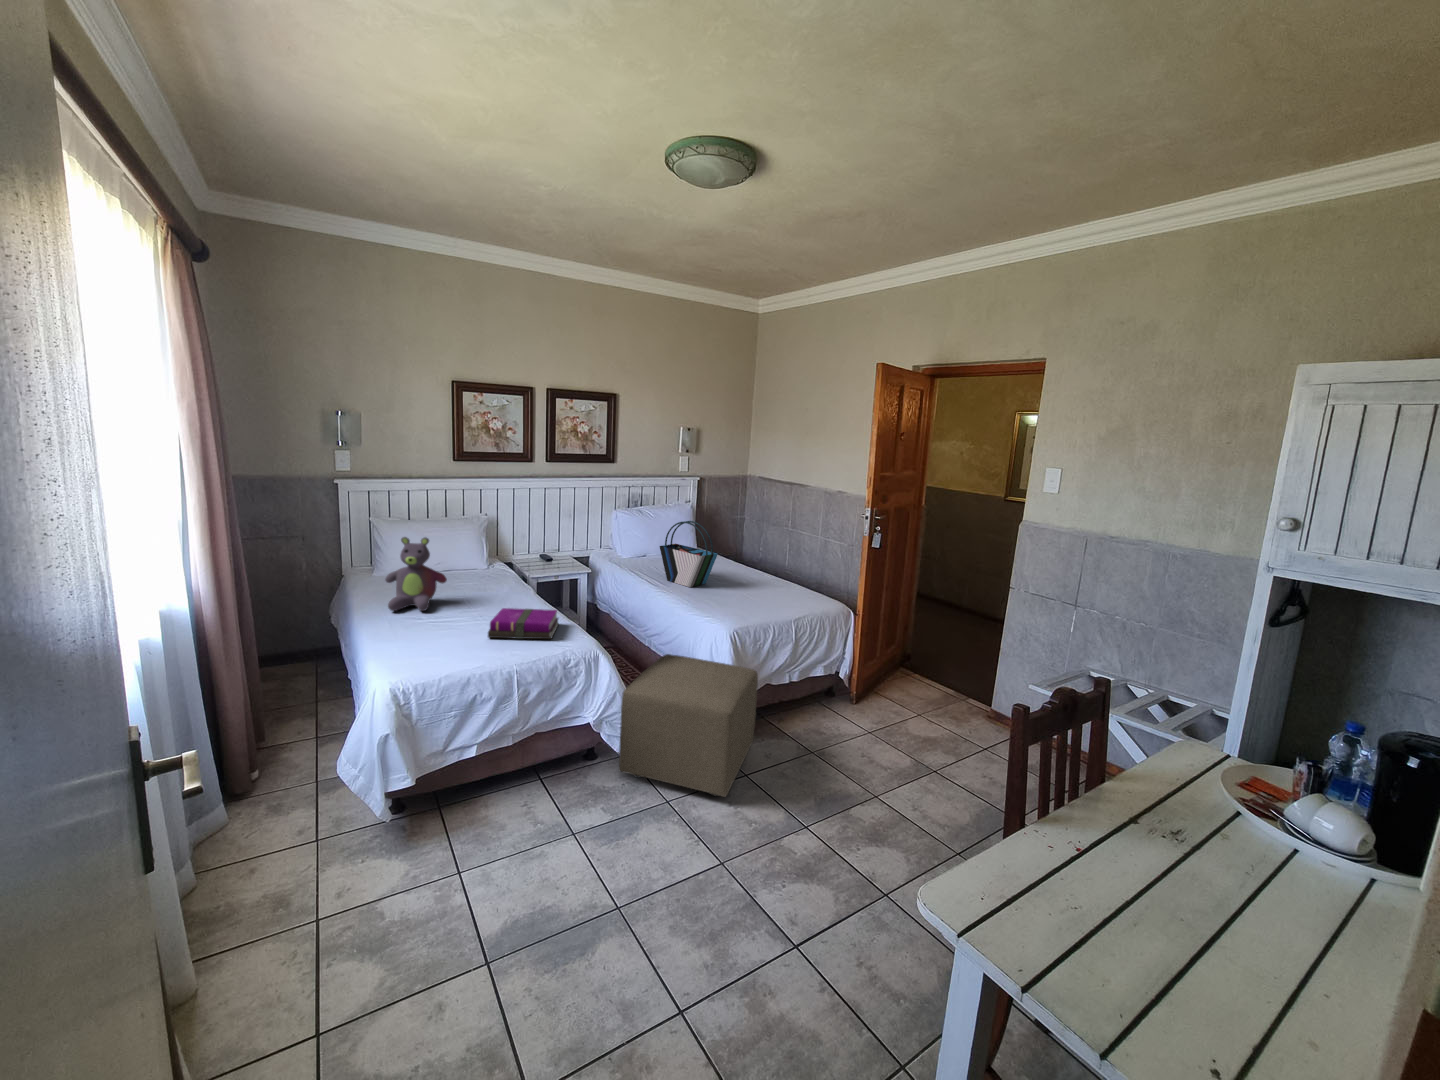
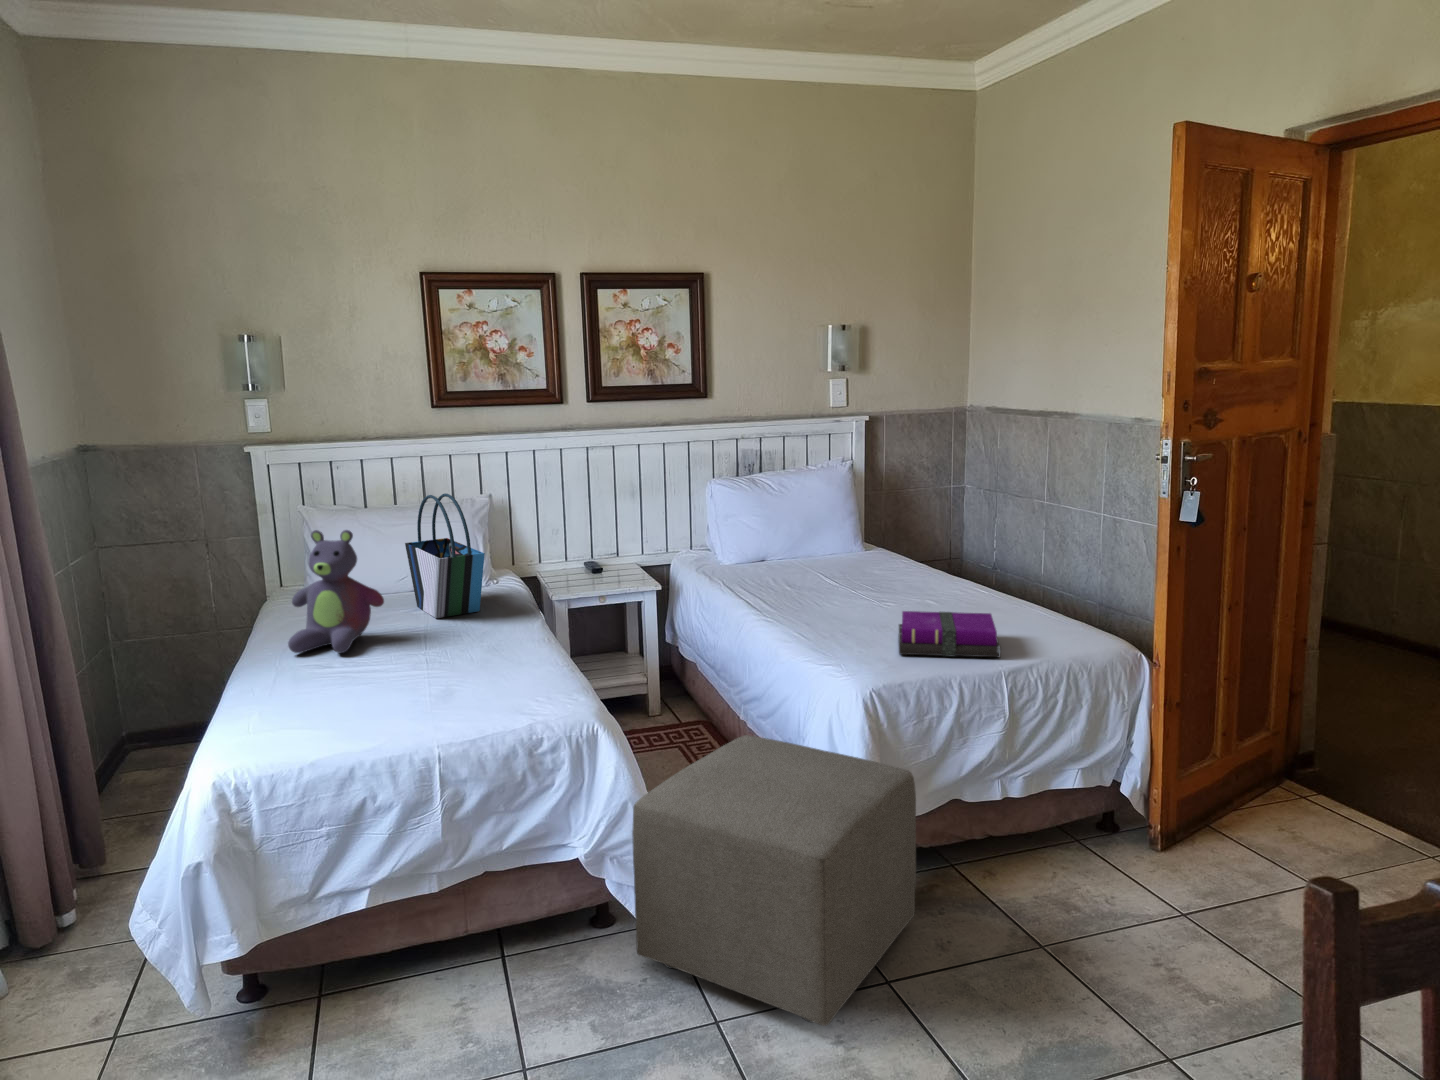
tote bag: present [660,521,718,587] -> present [405,493,485,618]
notebook: present [488,608,559,639] -> present [899,611,1001,657]

